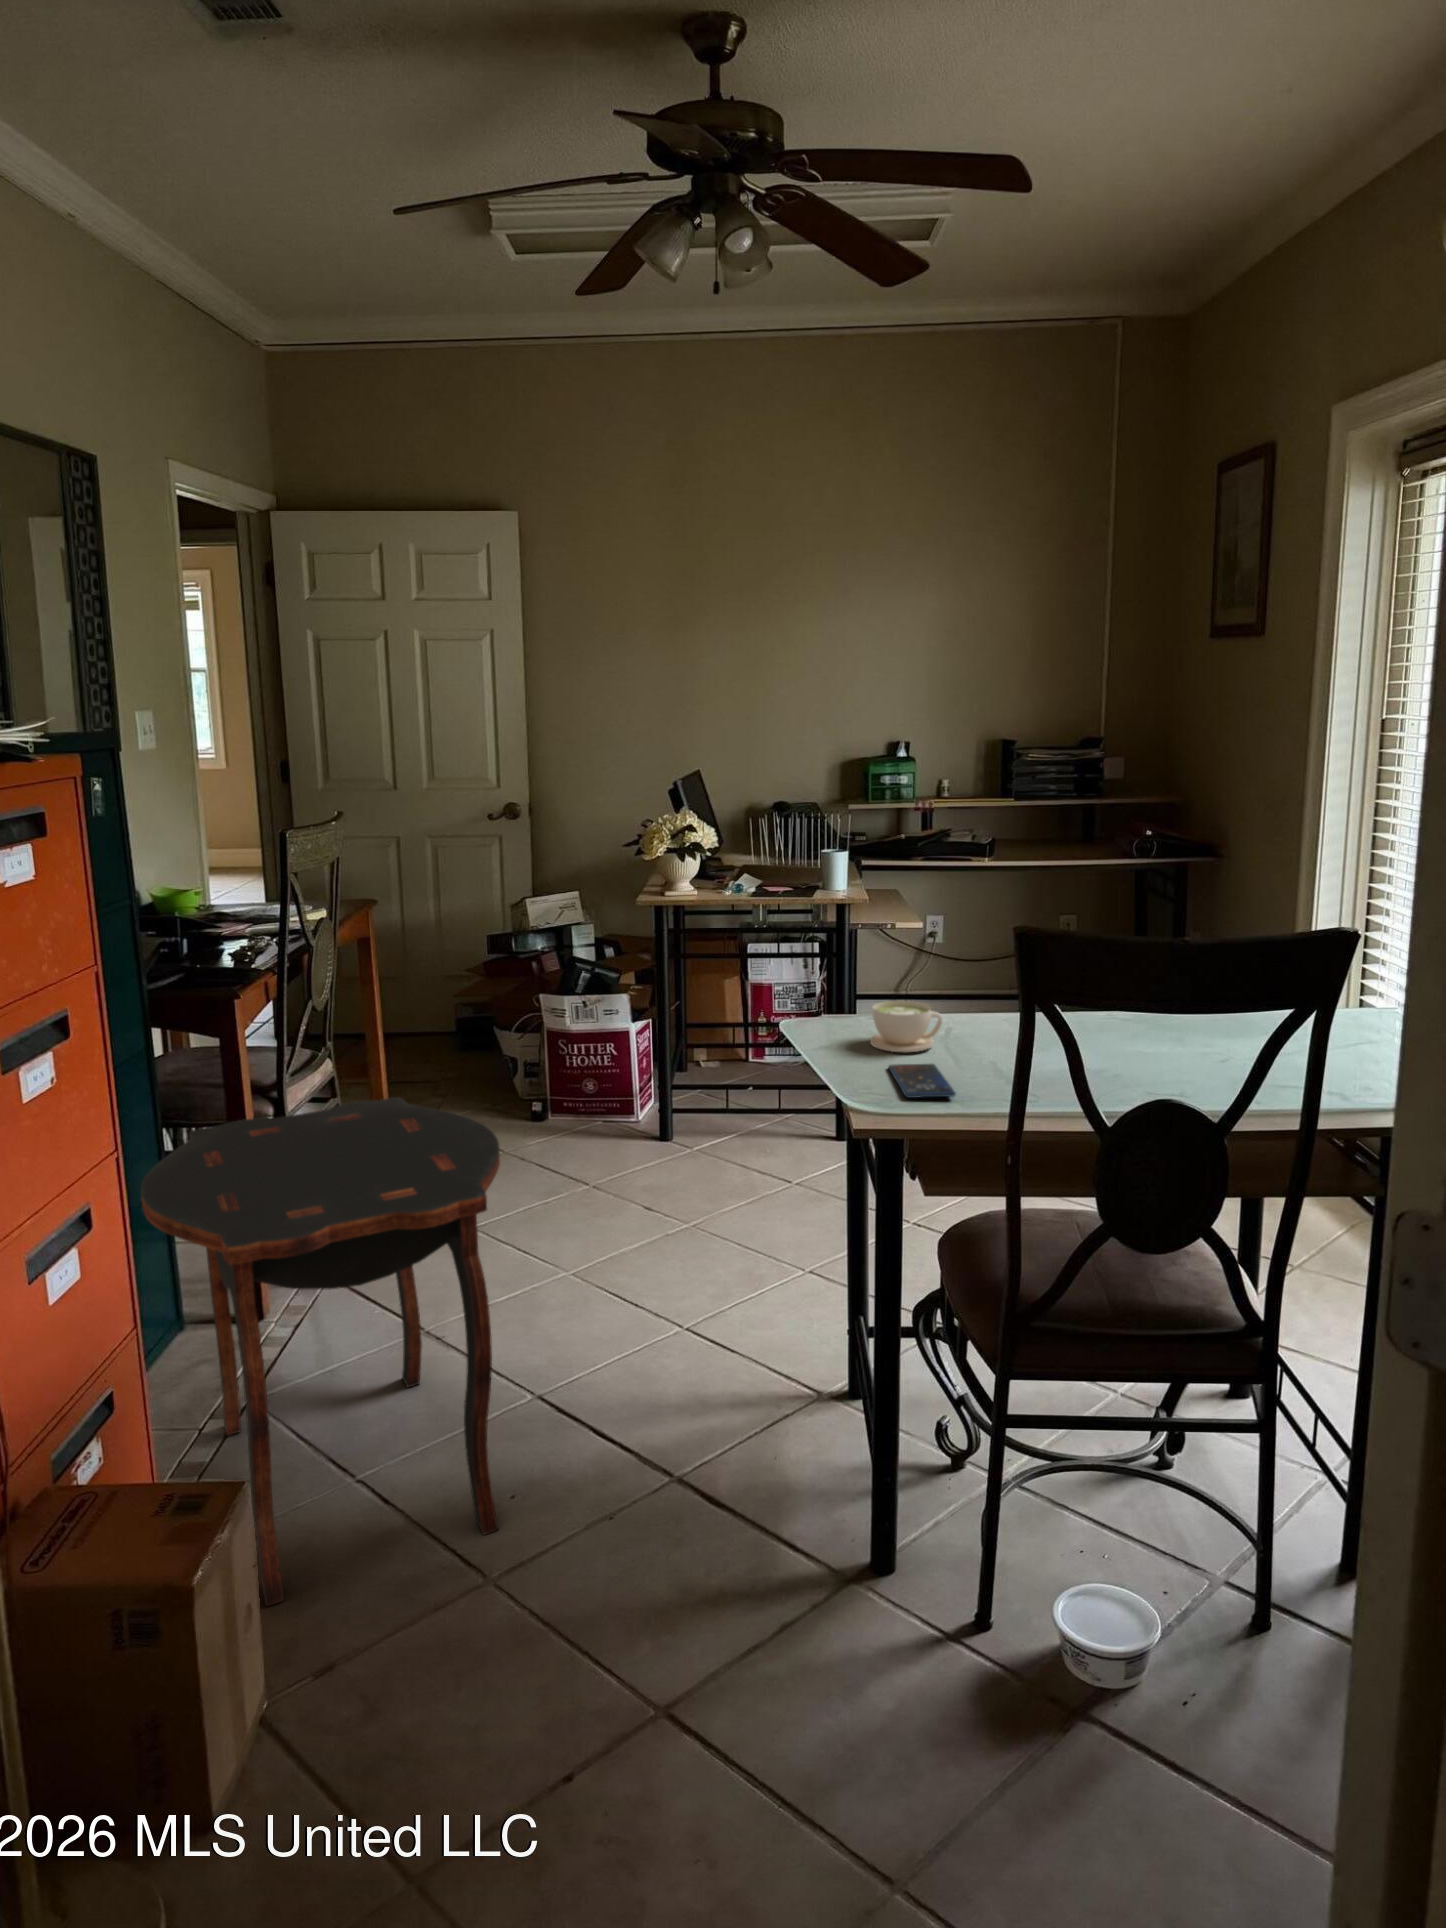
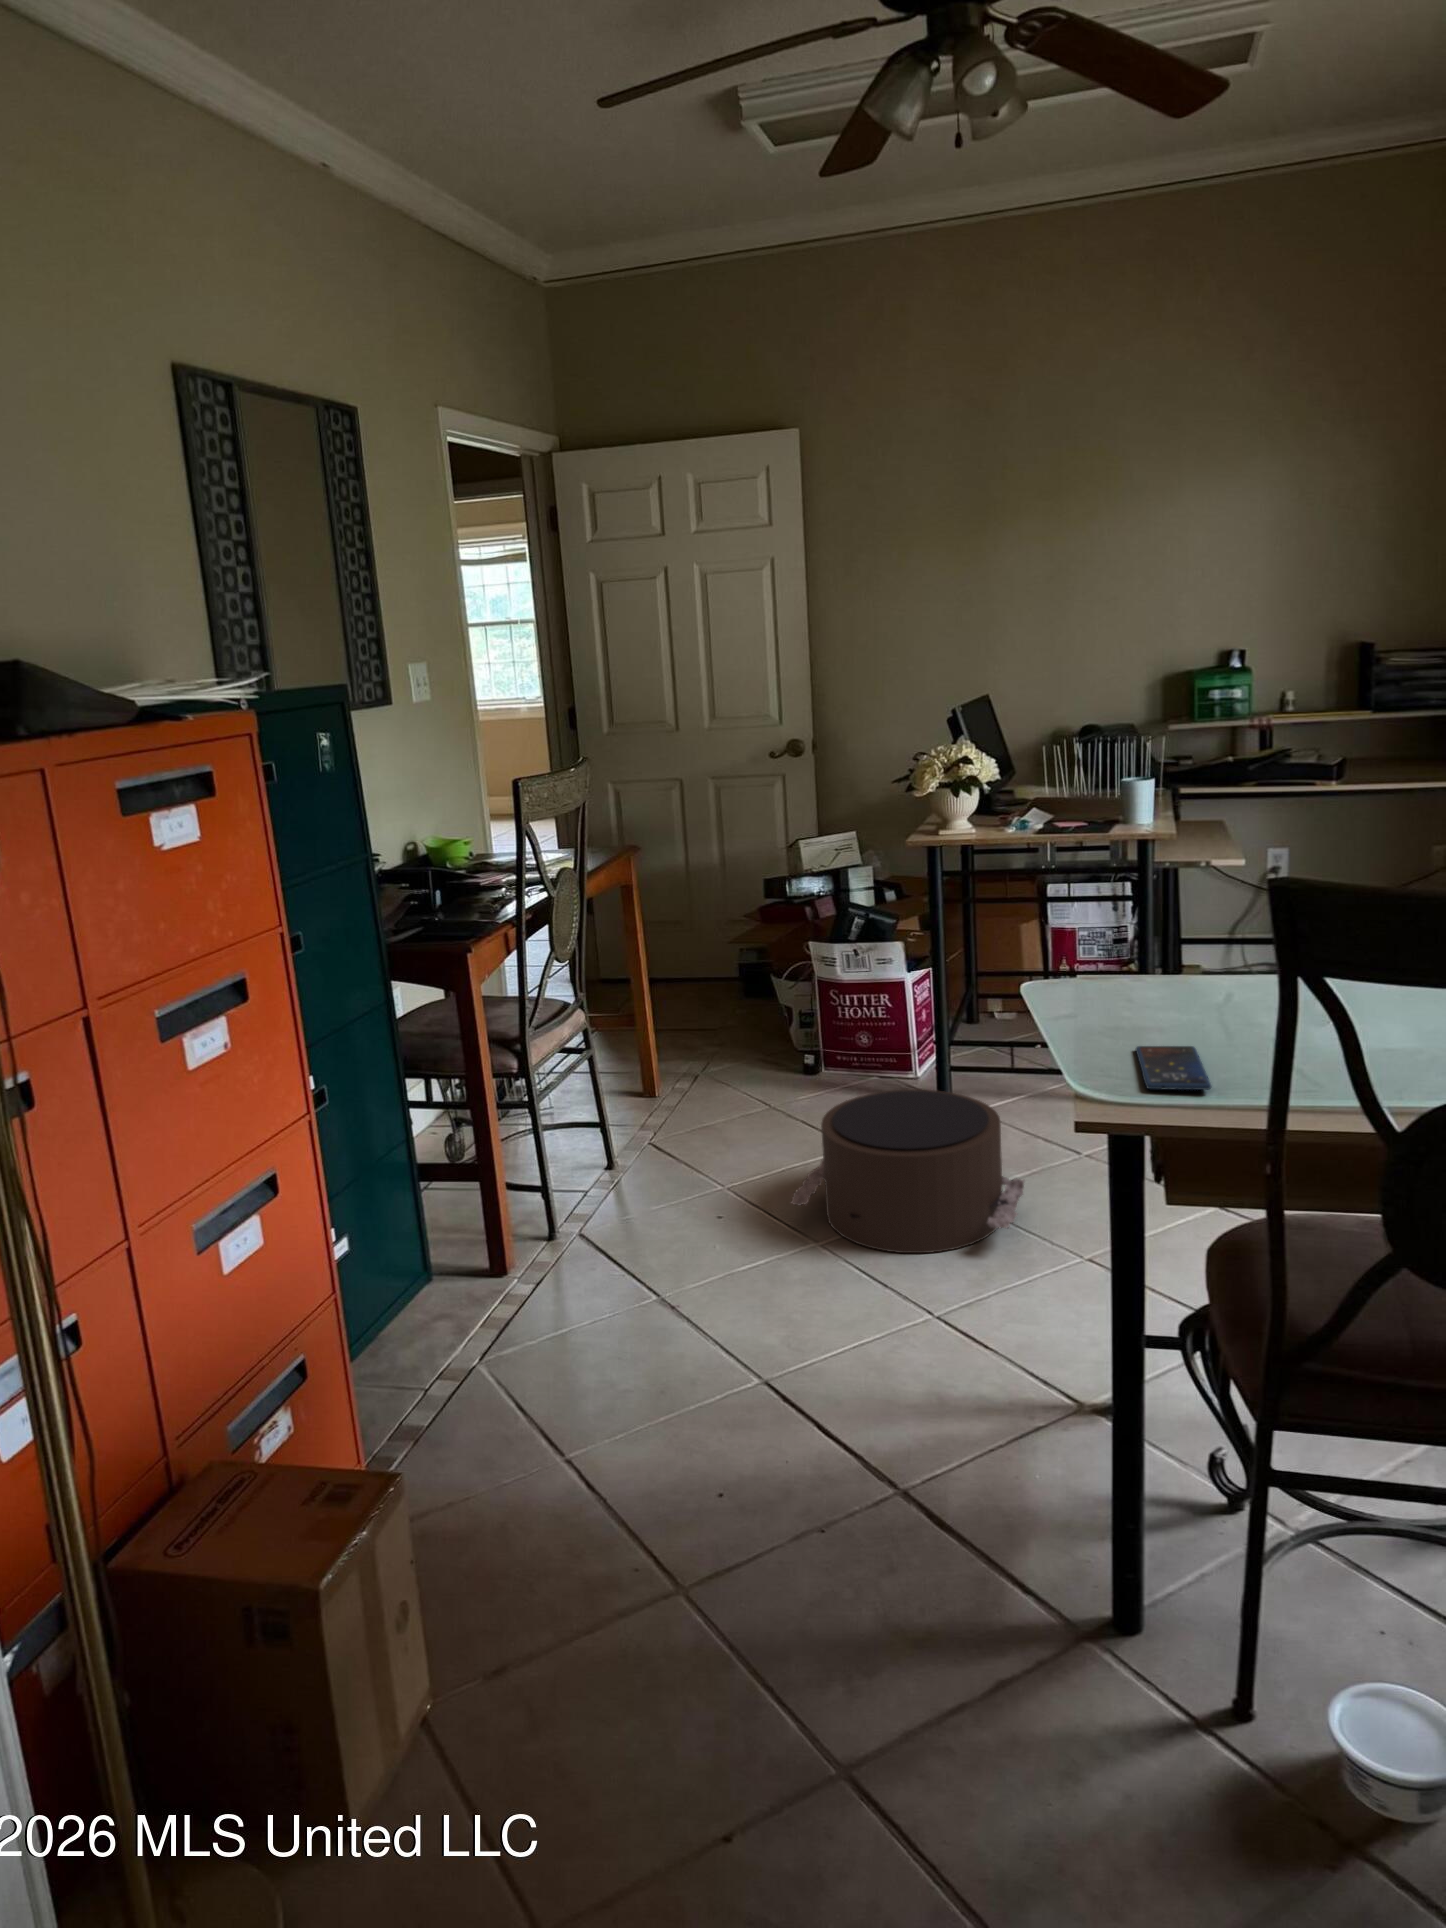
coffee cup: present [870,1000,943,1052] -> none [1121,967,1212,1030]
side table: present [141,1097,500,1606] -> none [349,1059,706,1575]
pouf: none [542,1126,752,1275] -> present [791,1090,1024,1253]

